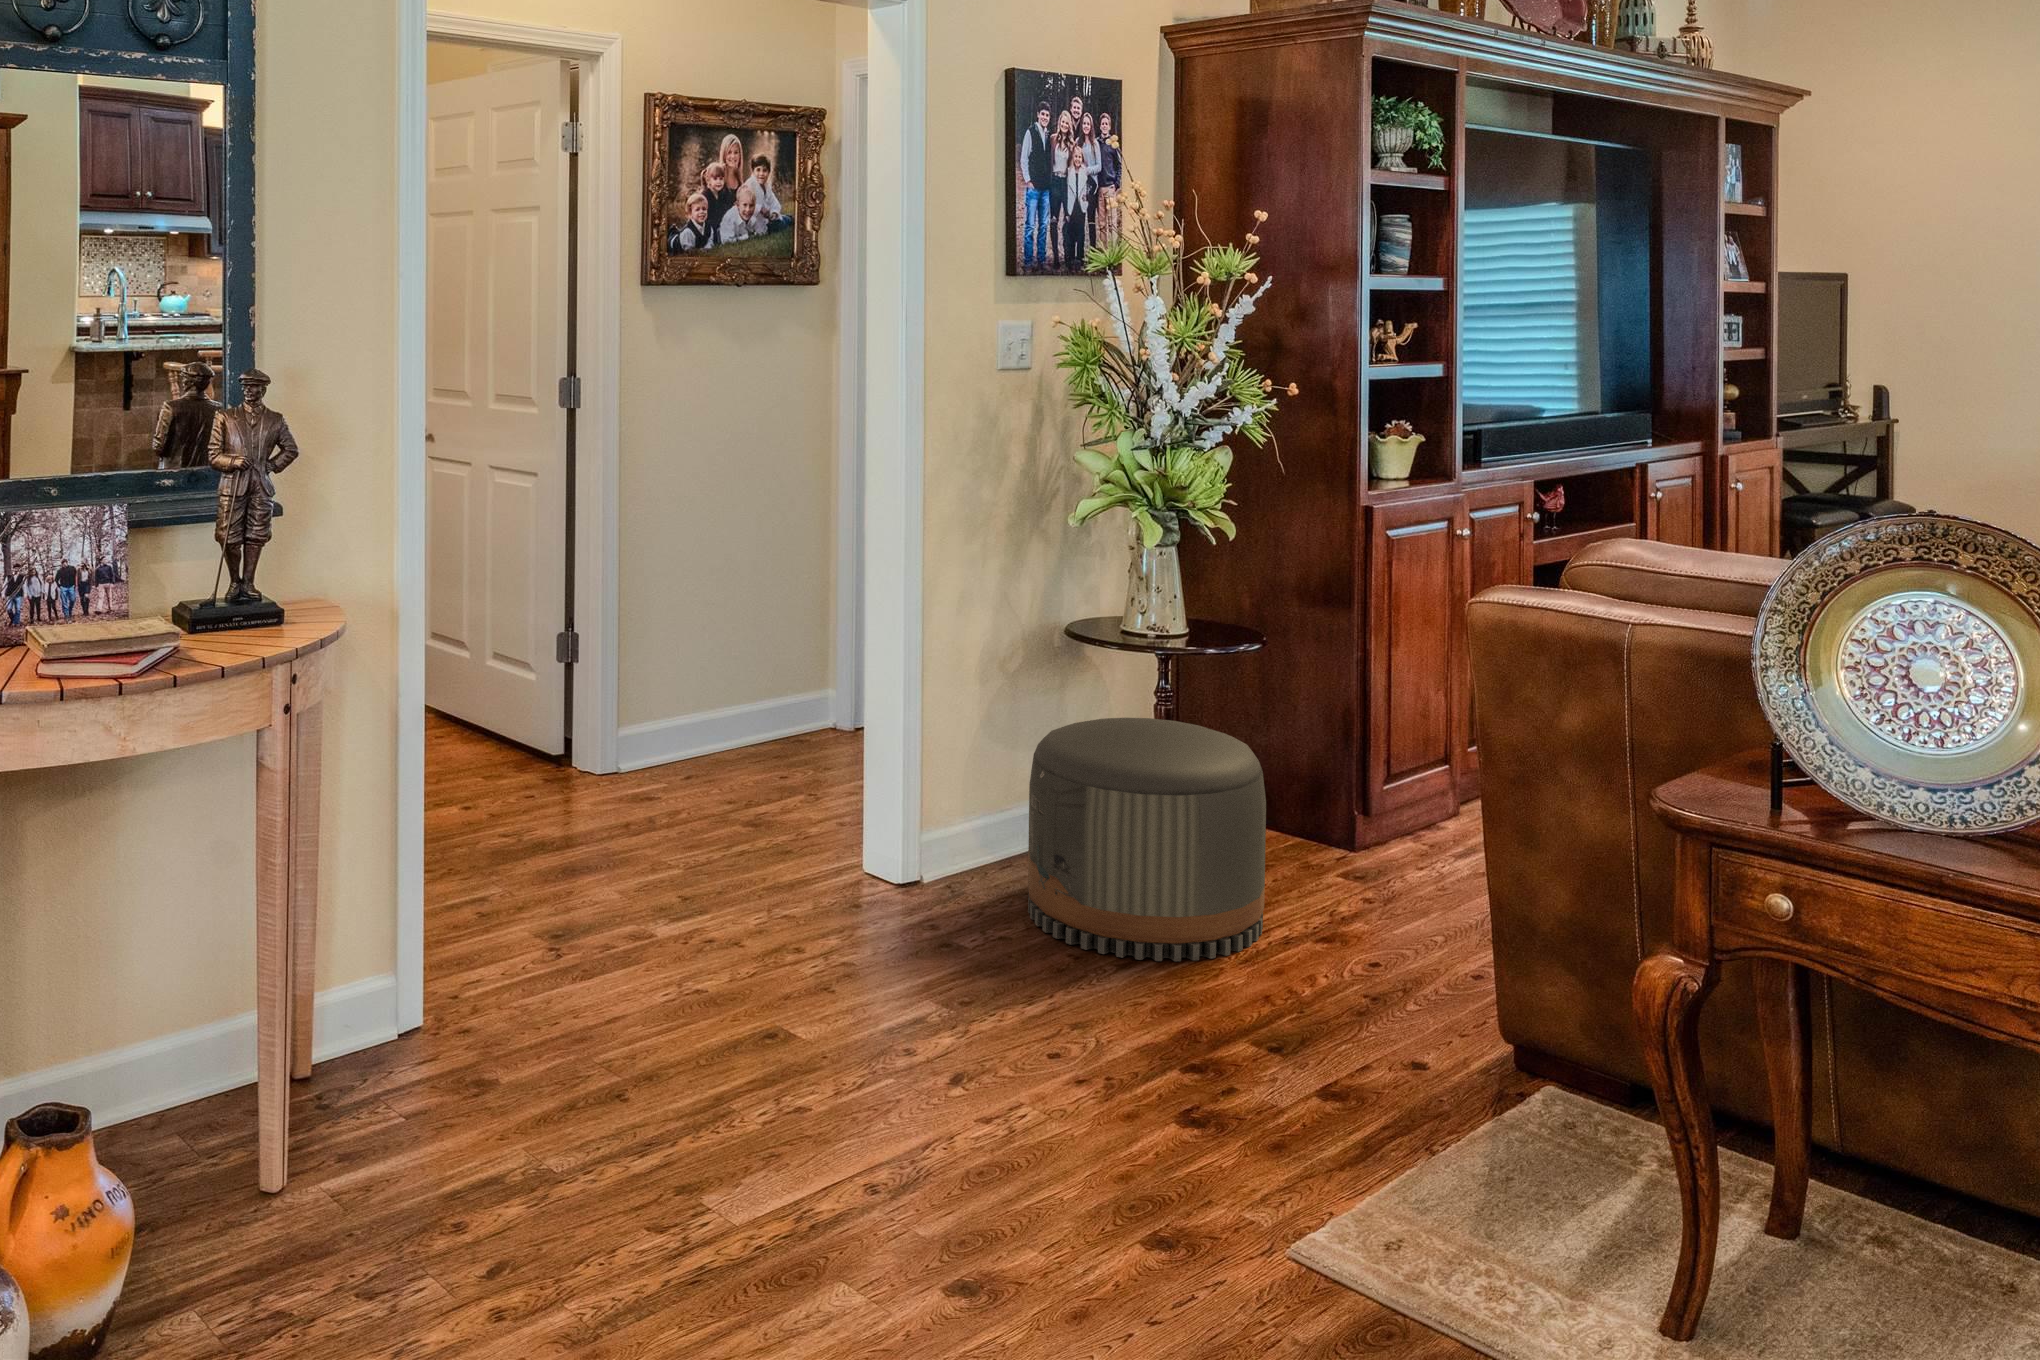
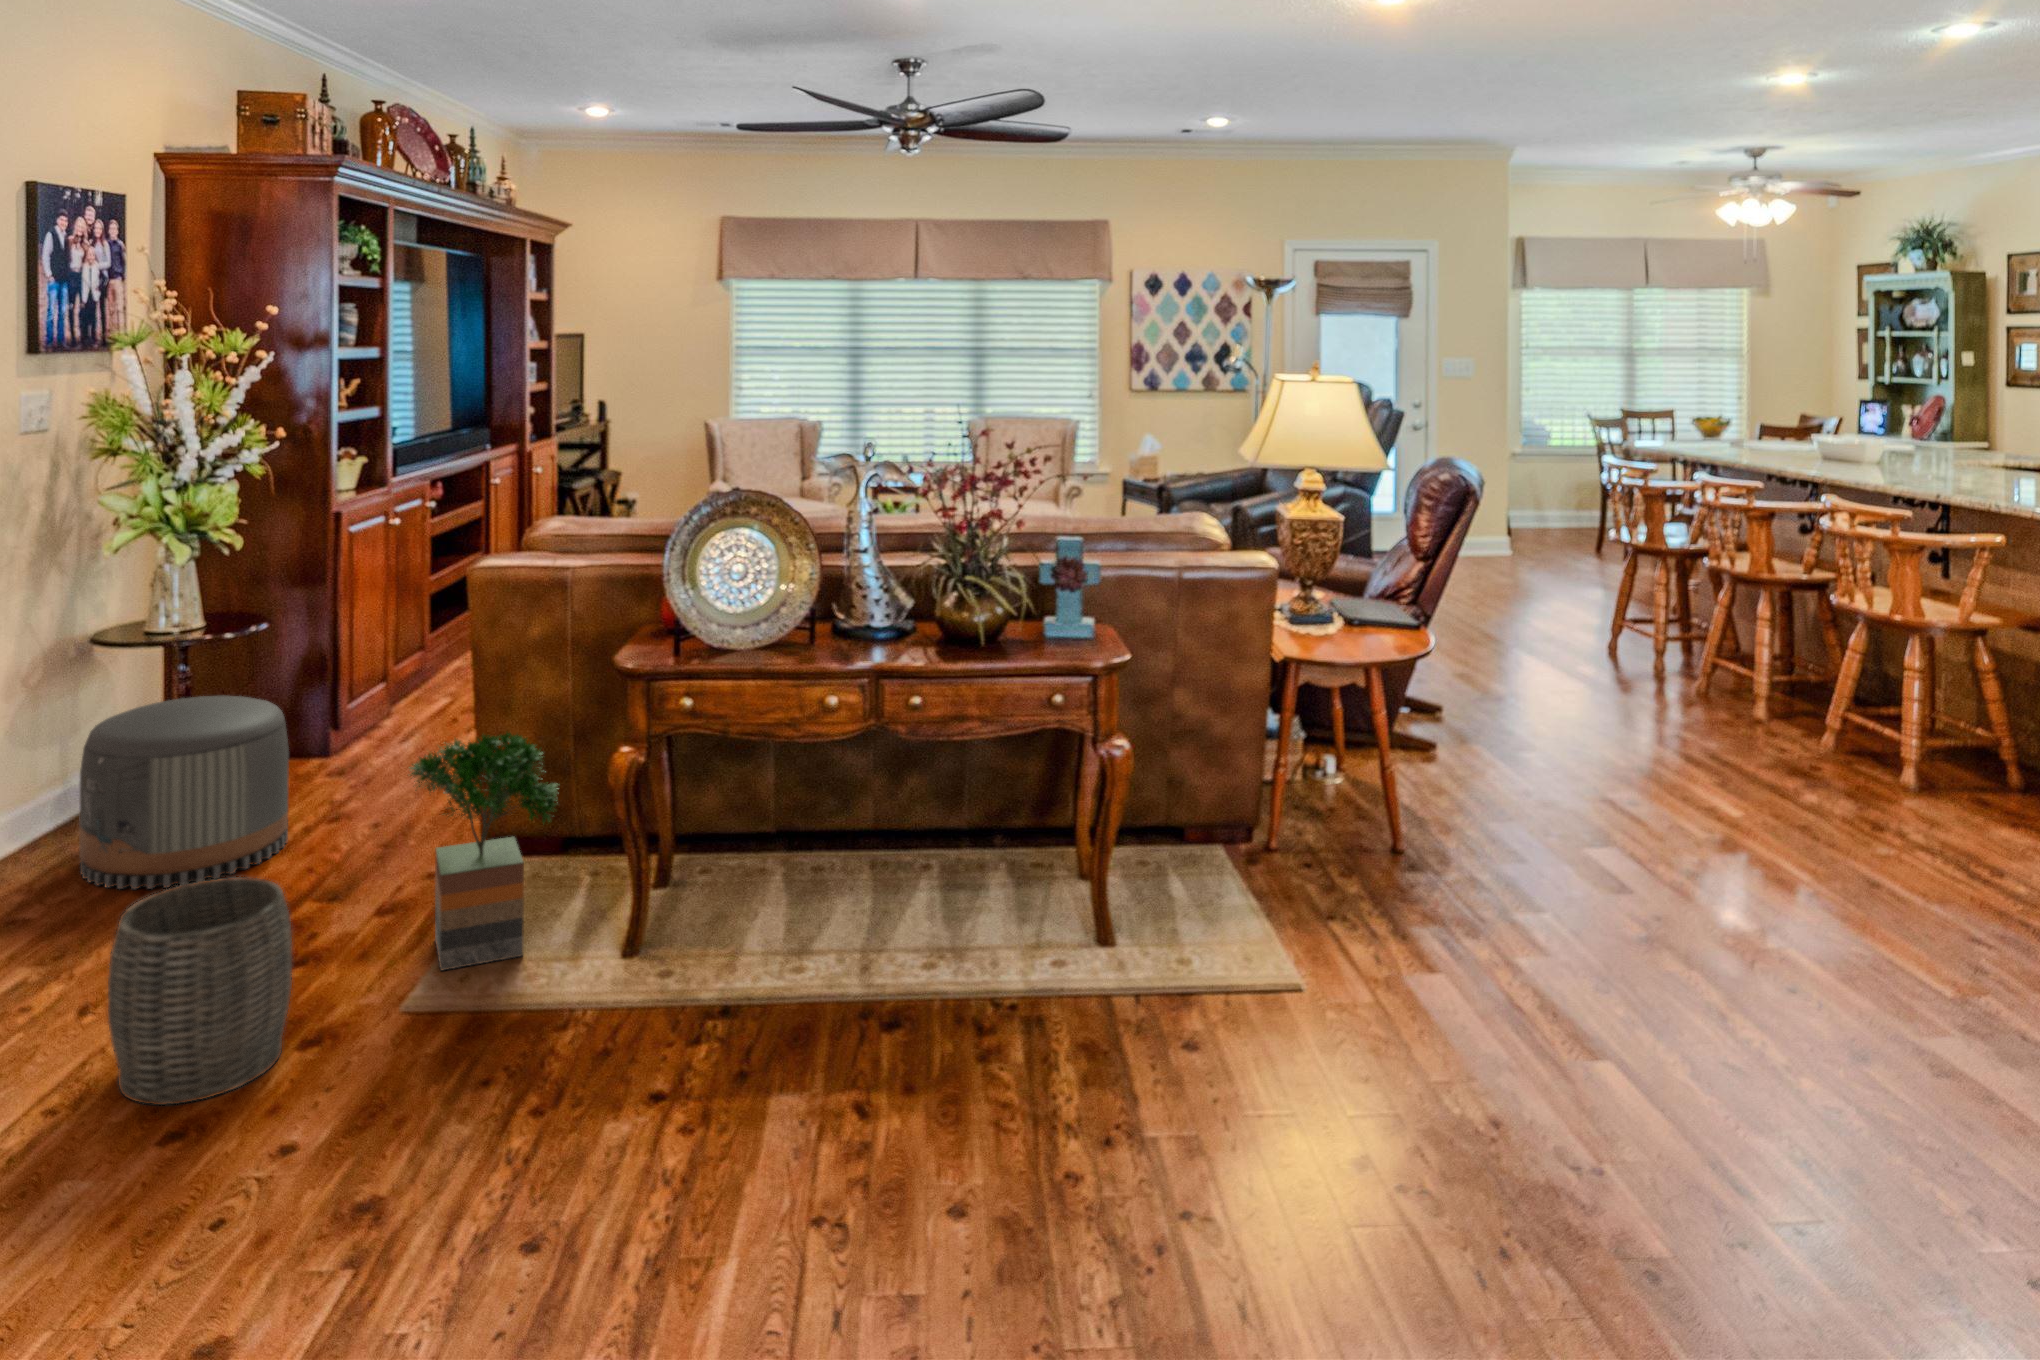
potted tree: none [1331,856,1574,1243] -> present [409,732,559,970]
woven basket: none [915,963,1133,1268] -> present [108,877,292,1105]

